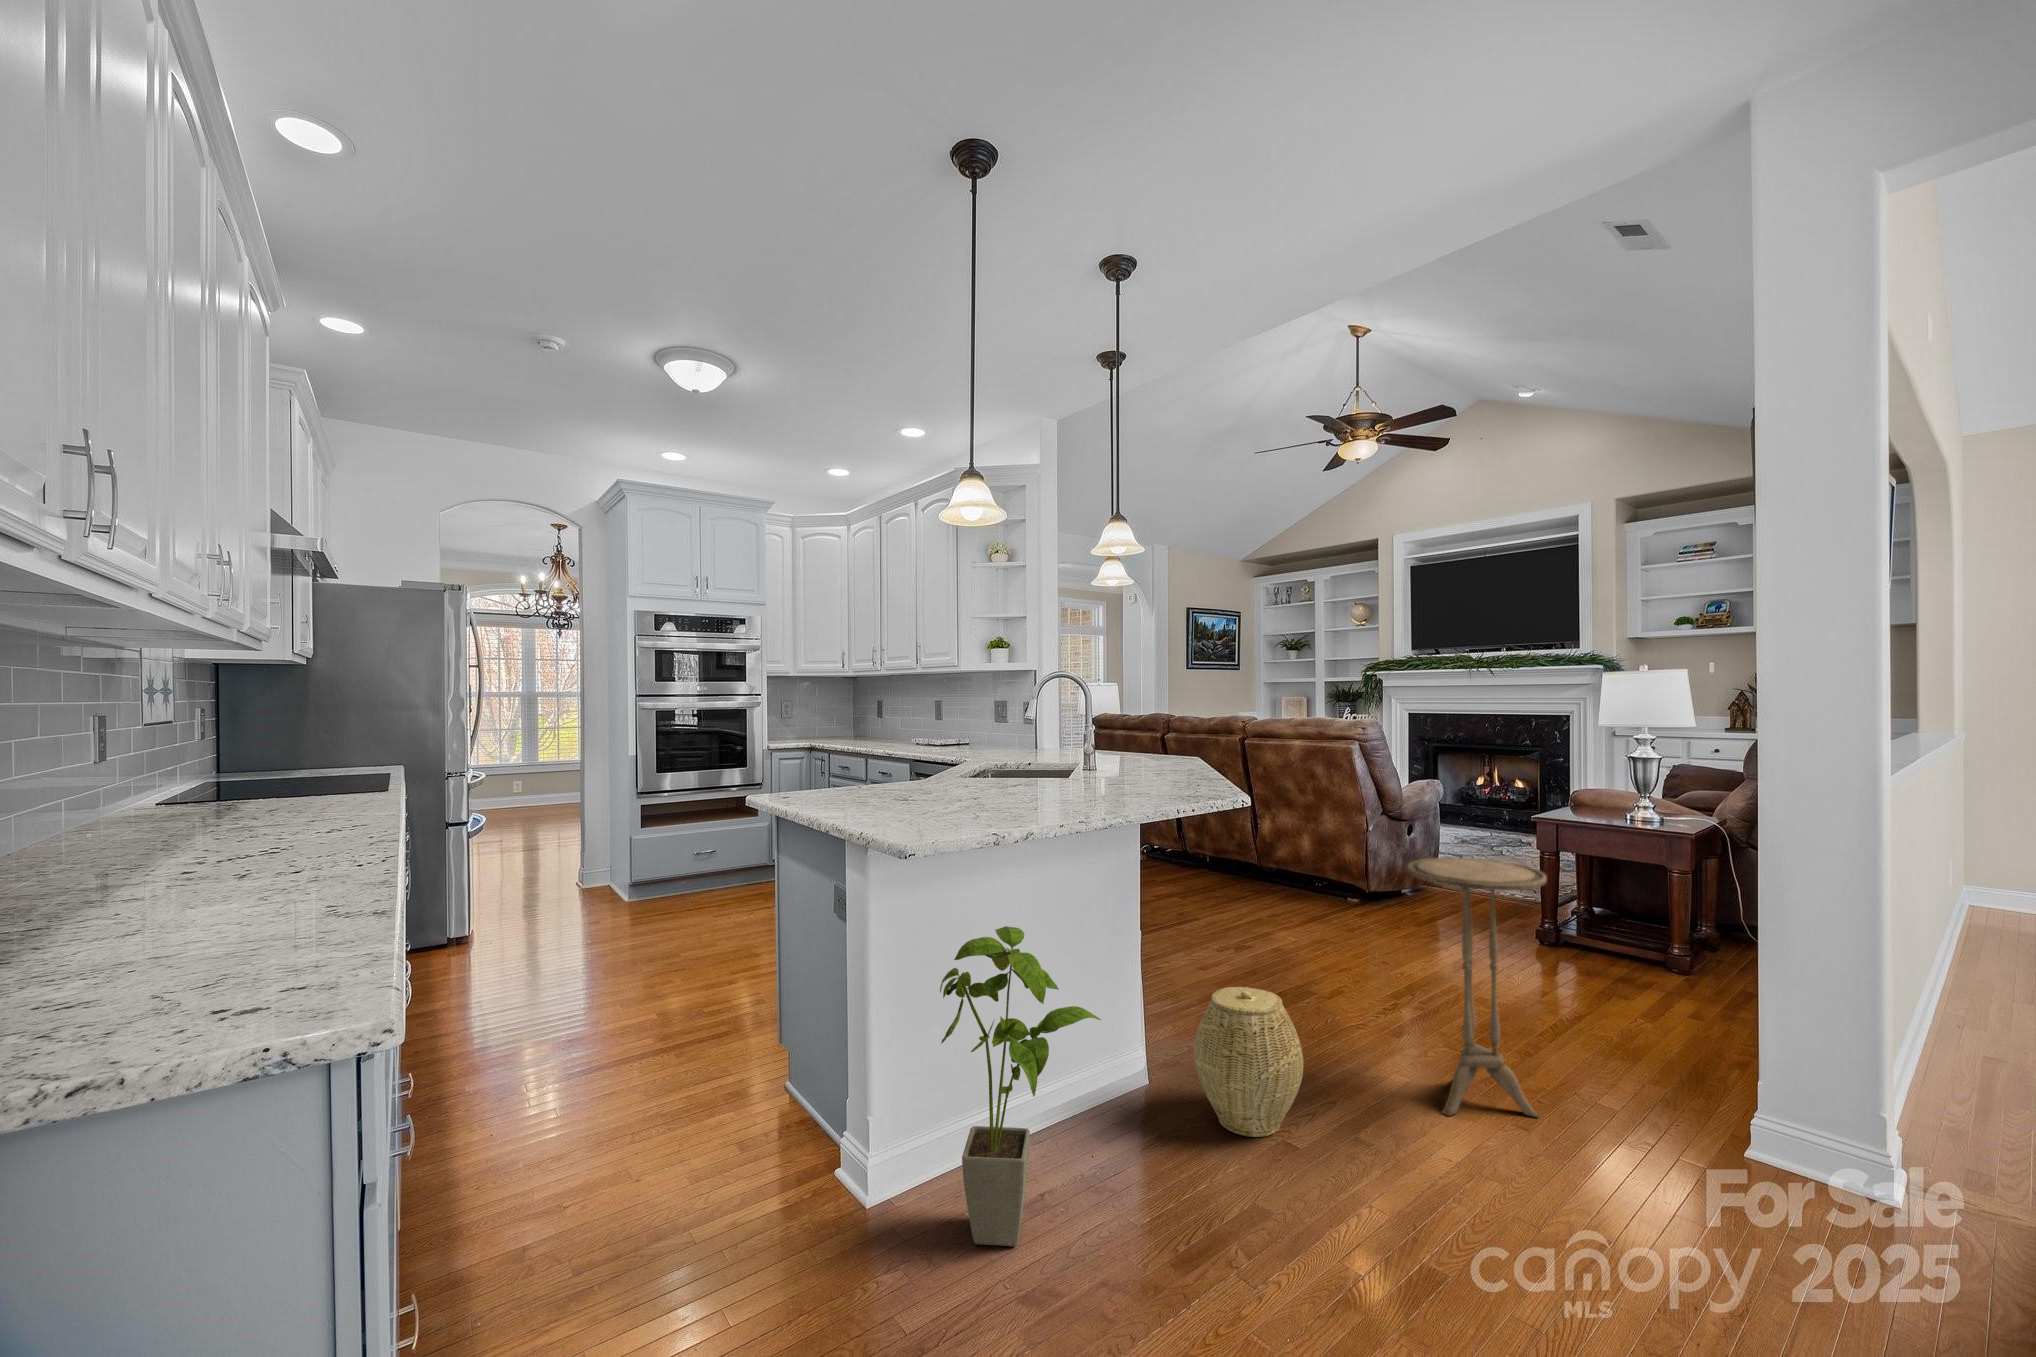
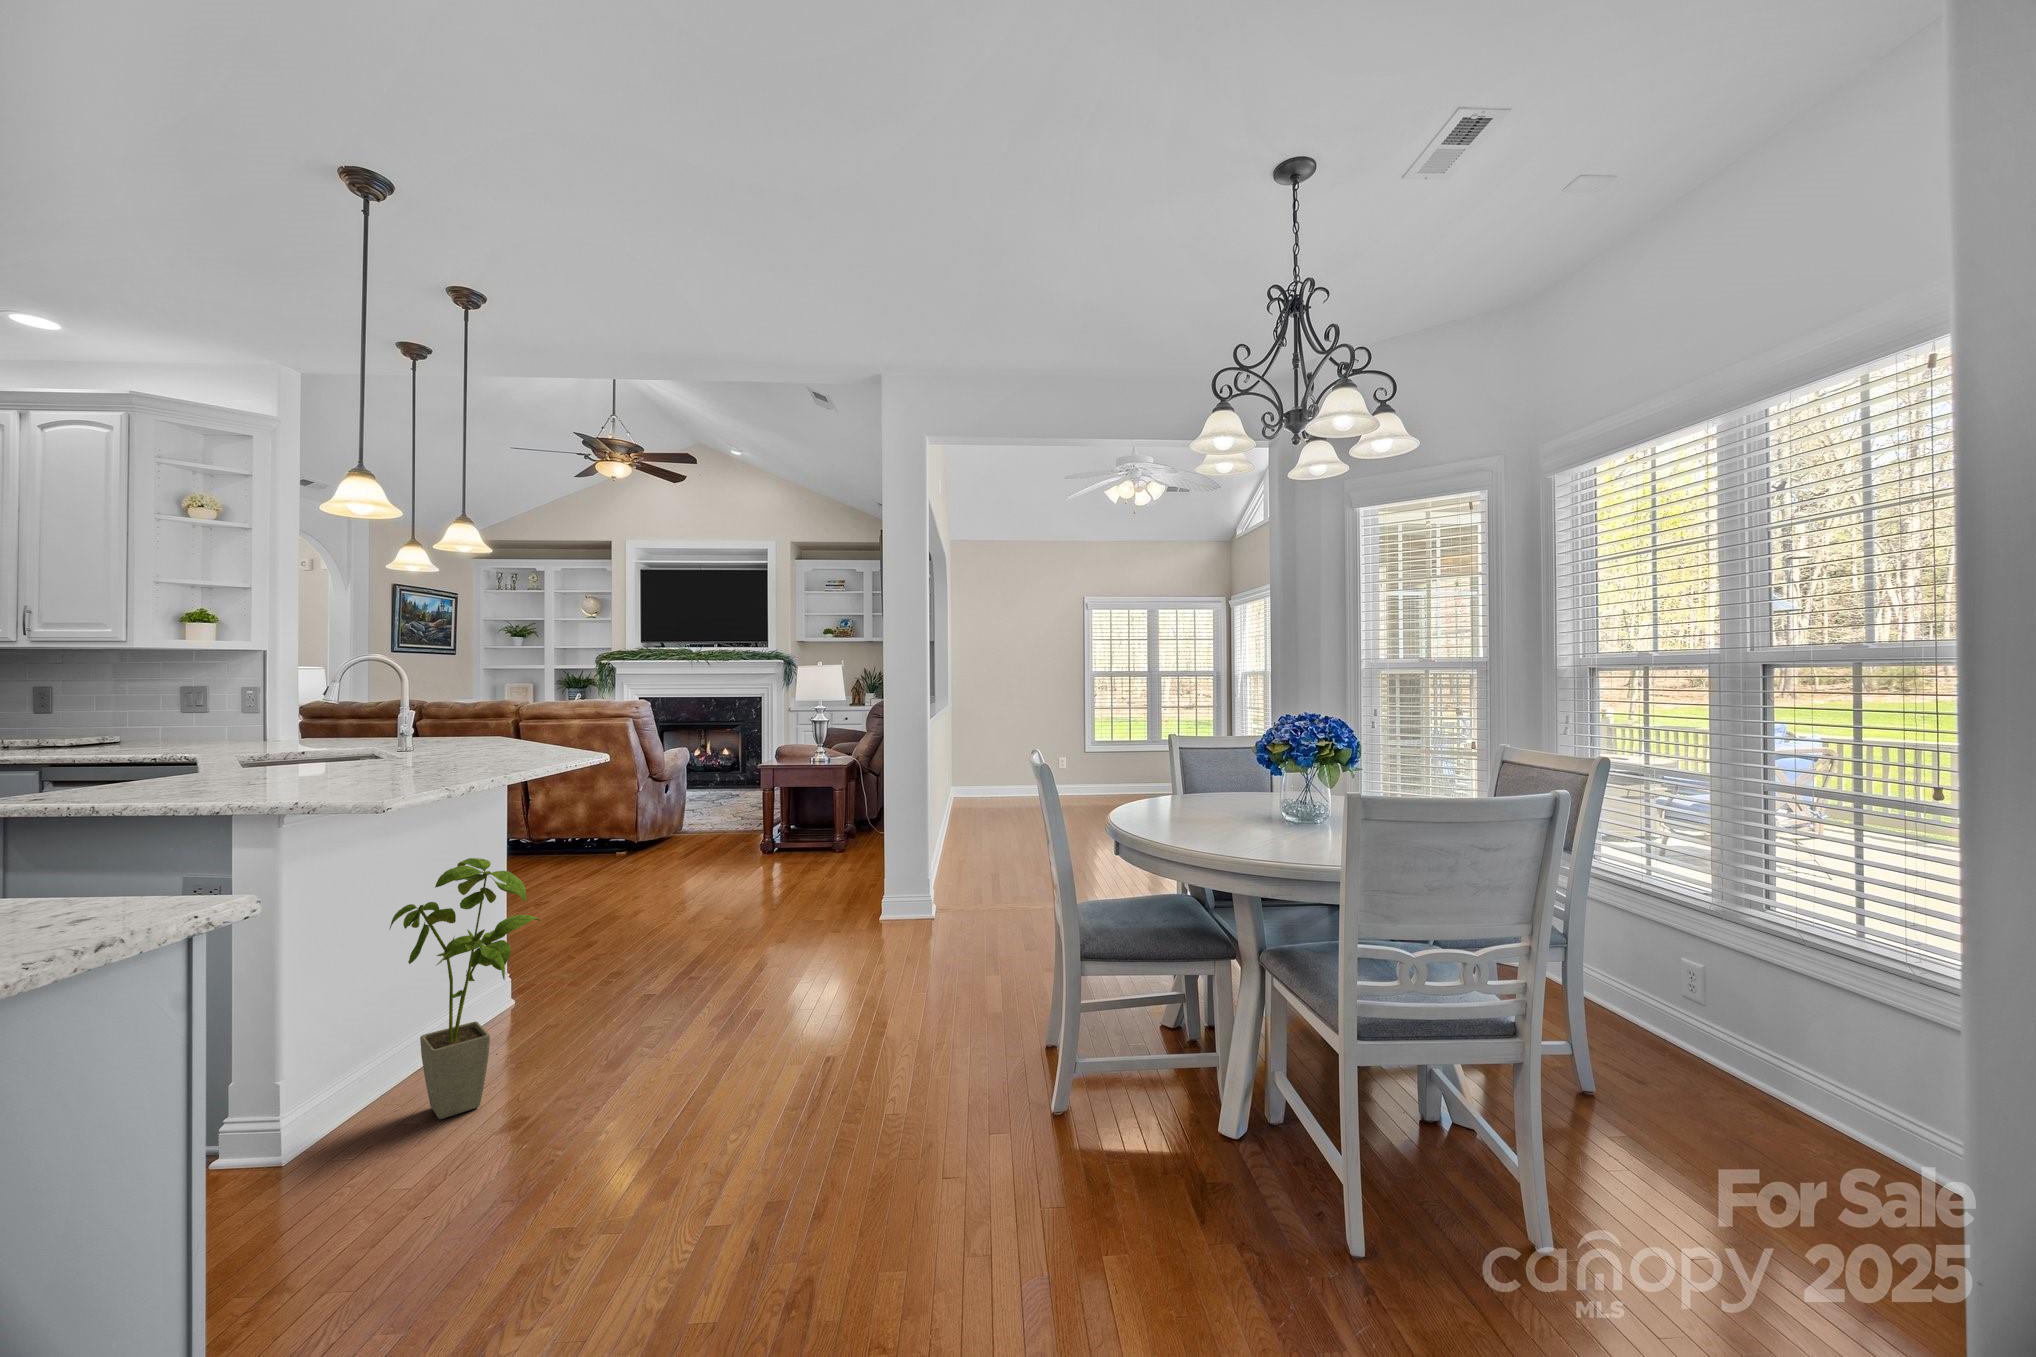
side table: present [1407,857,1547,1118] -> none [718,785,801,952]
woven basket: present [1194,987,1304,1137] -> none [573,895,660,1001]

